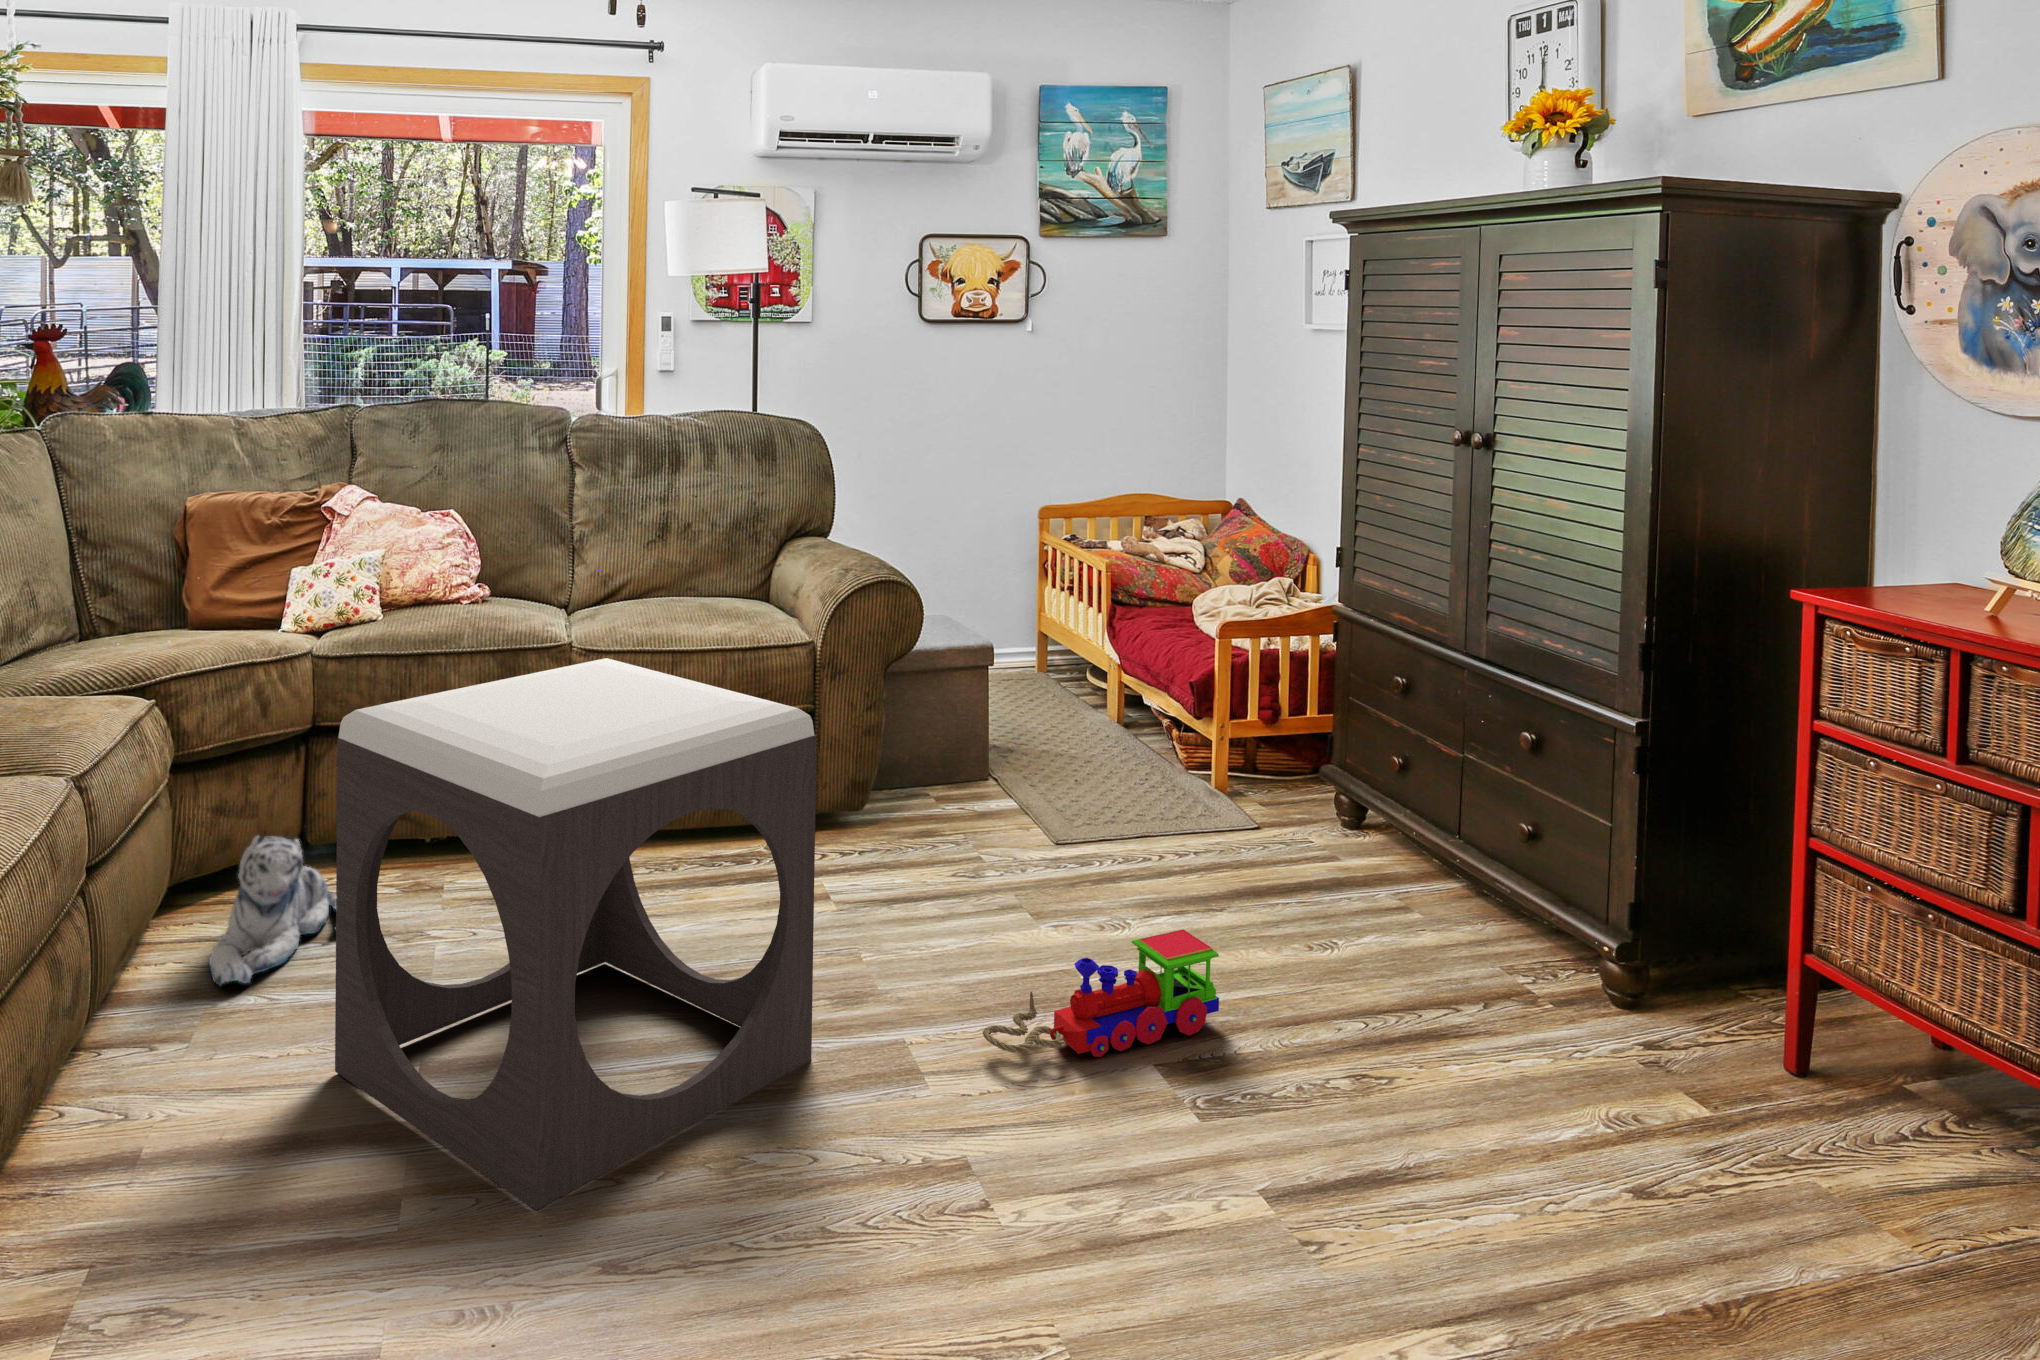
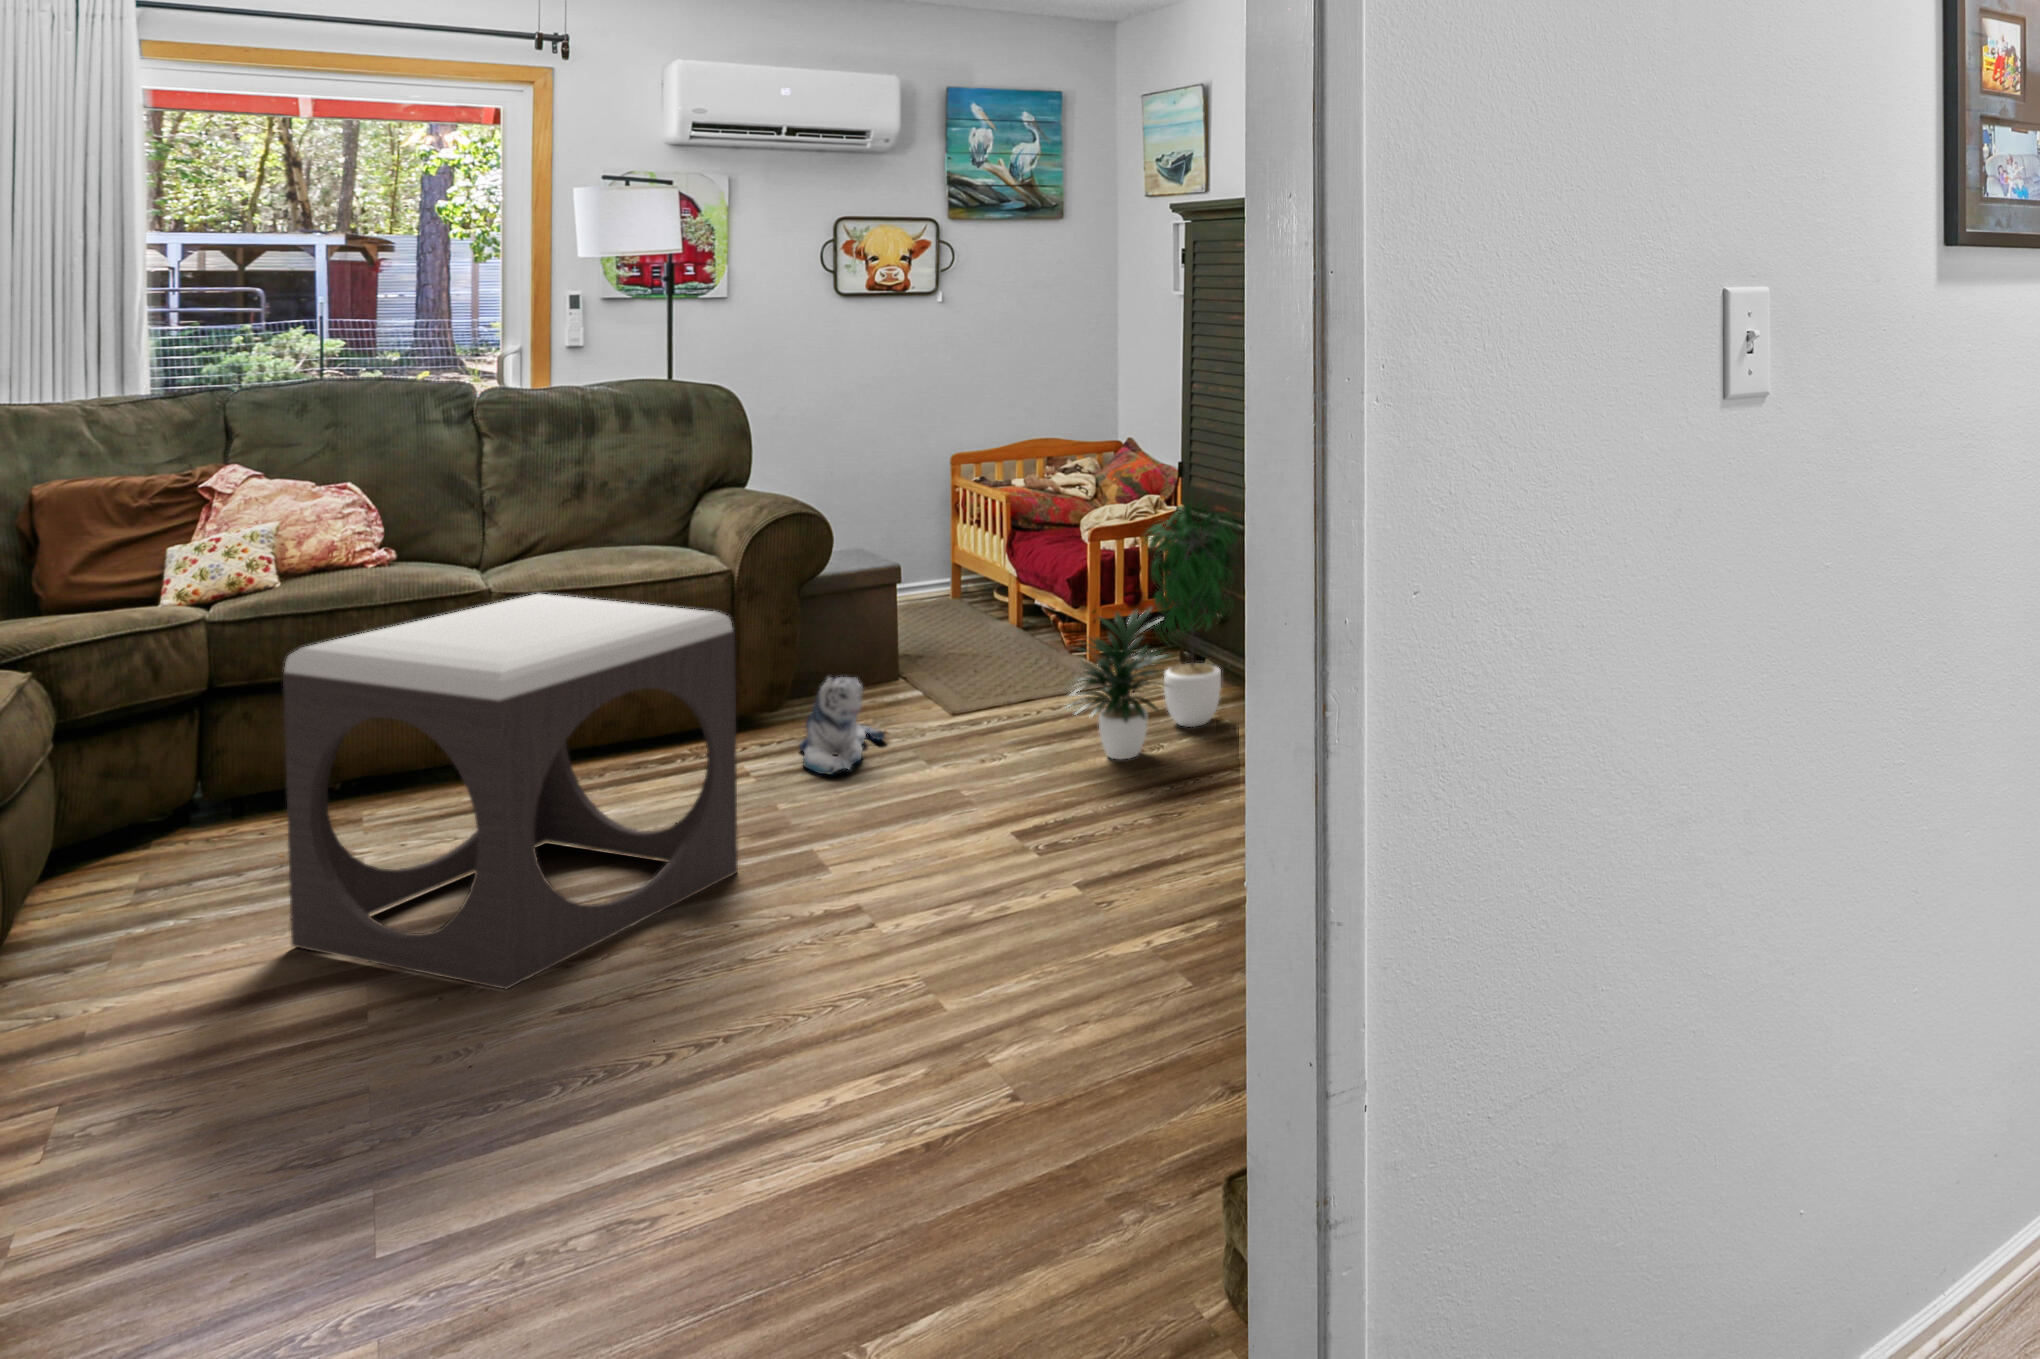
potted plant: none [1209,576,1464,957] -> present [1064,496,1240,760]
plush toy: present [209,836,336,986] -> present [799,677,885,775]
toy train: present [983,929,1219,1057] -> none [877,744,1059,840]

